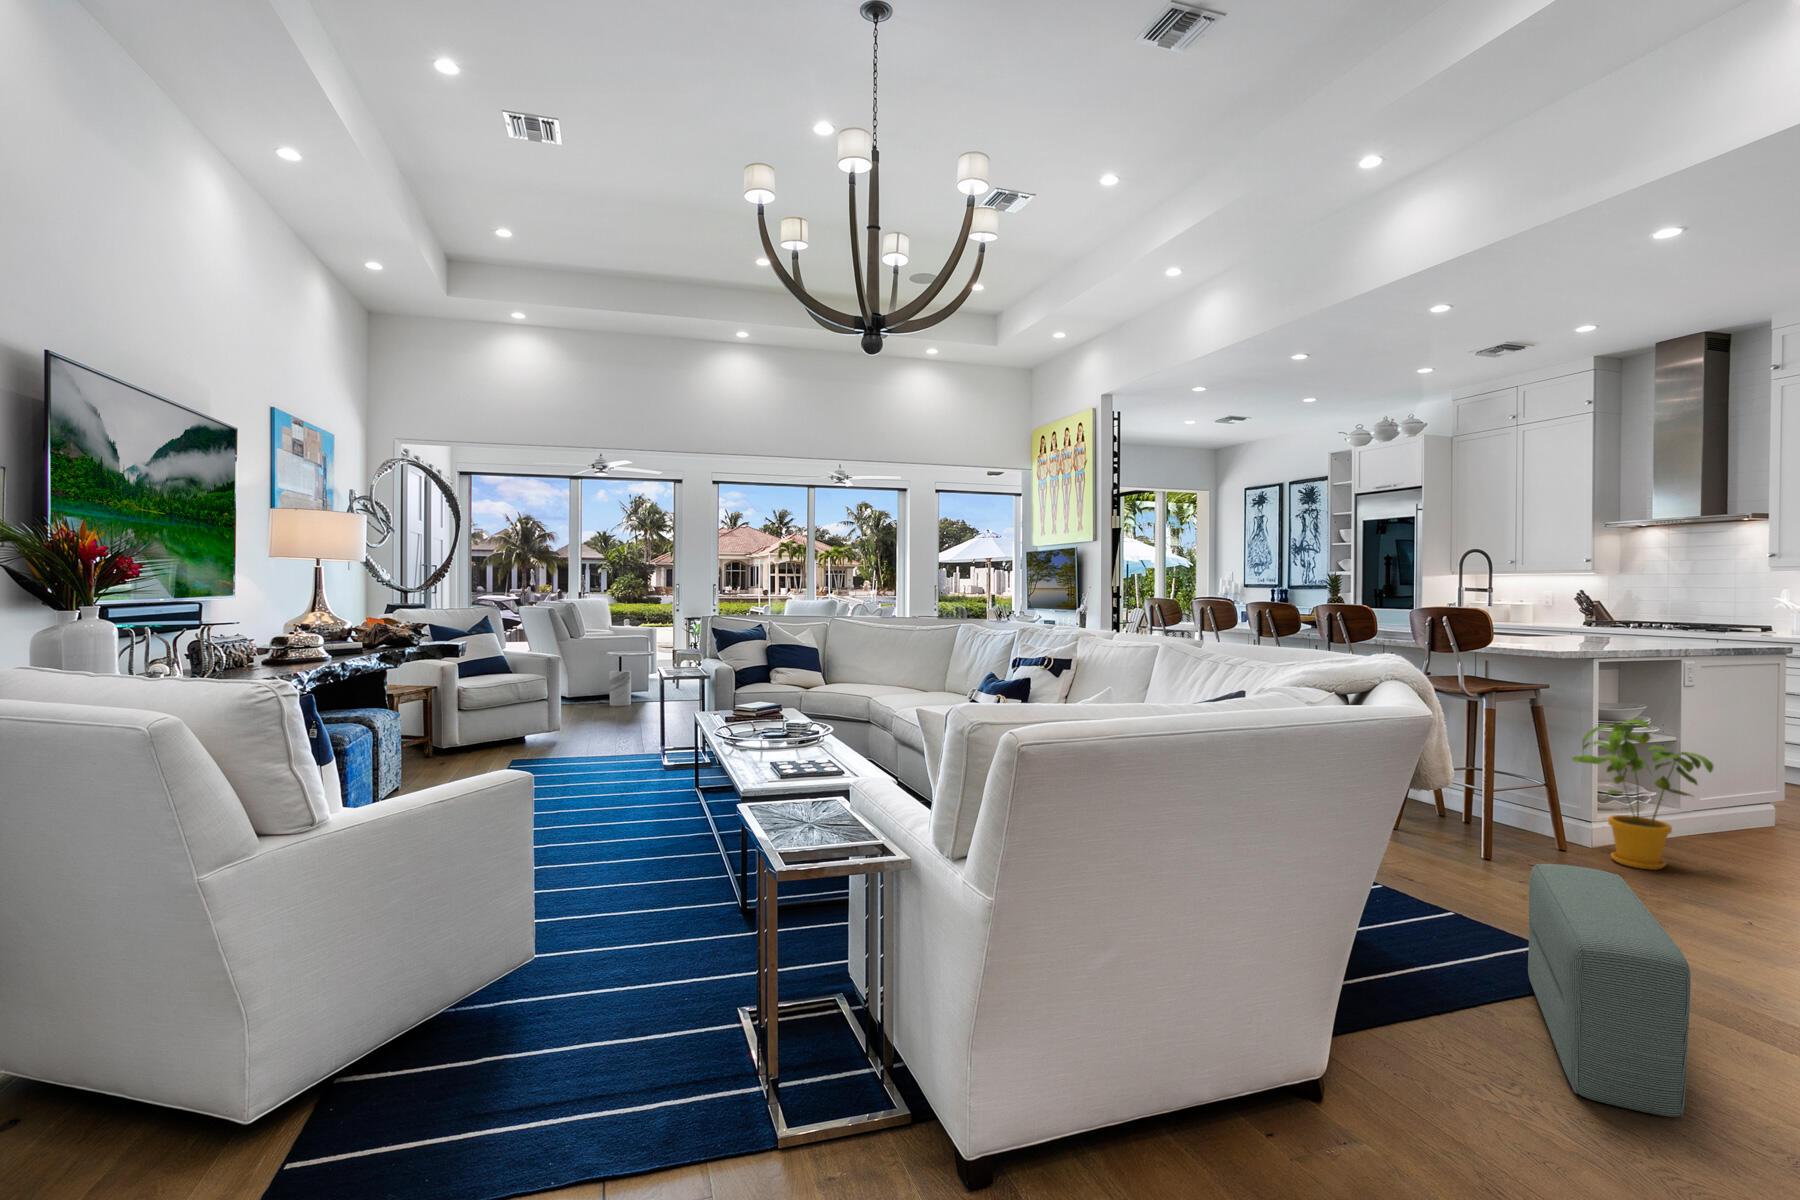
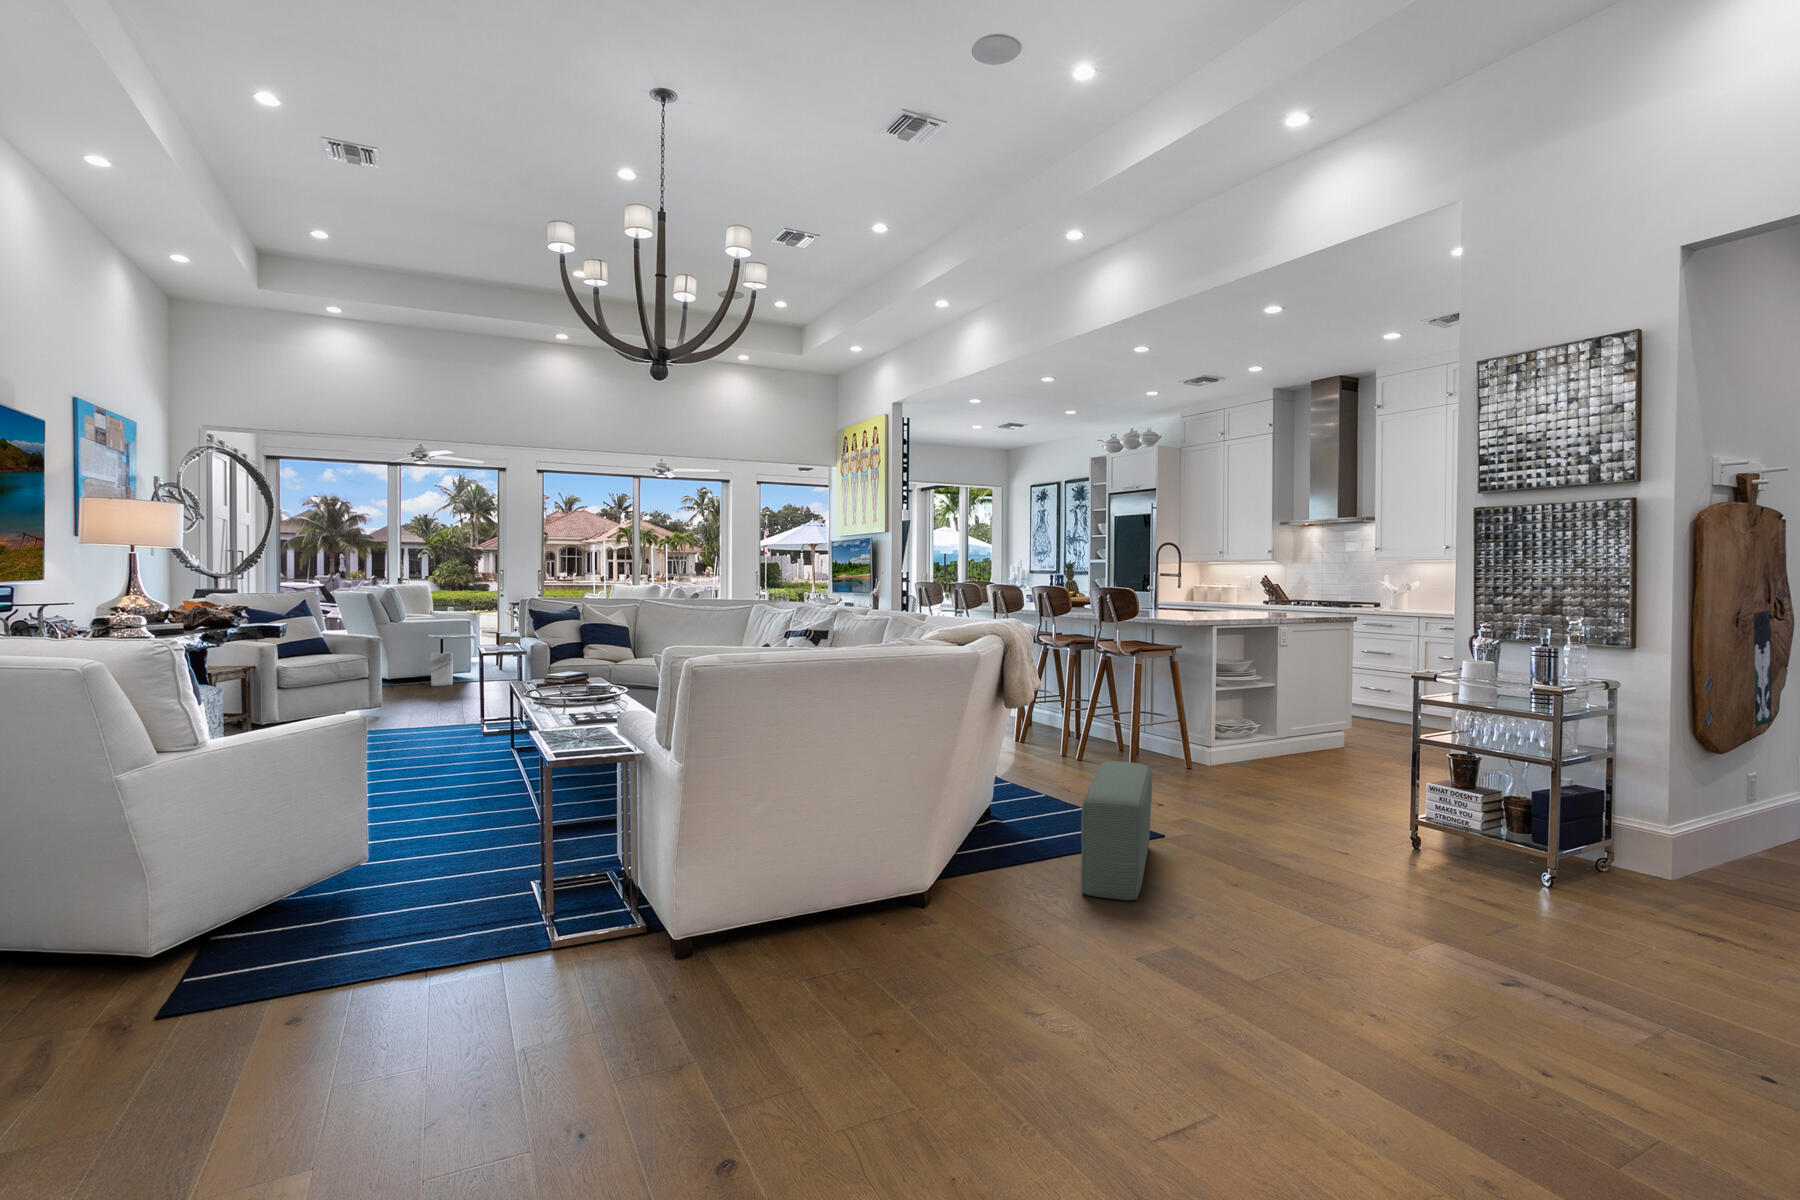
house plant: present [1572,719,1714,870] -> none [1193,669,1273,778]

